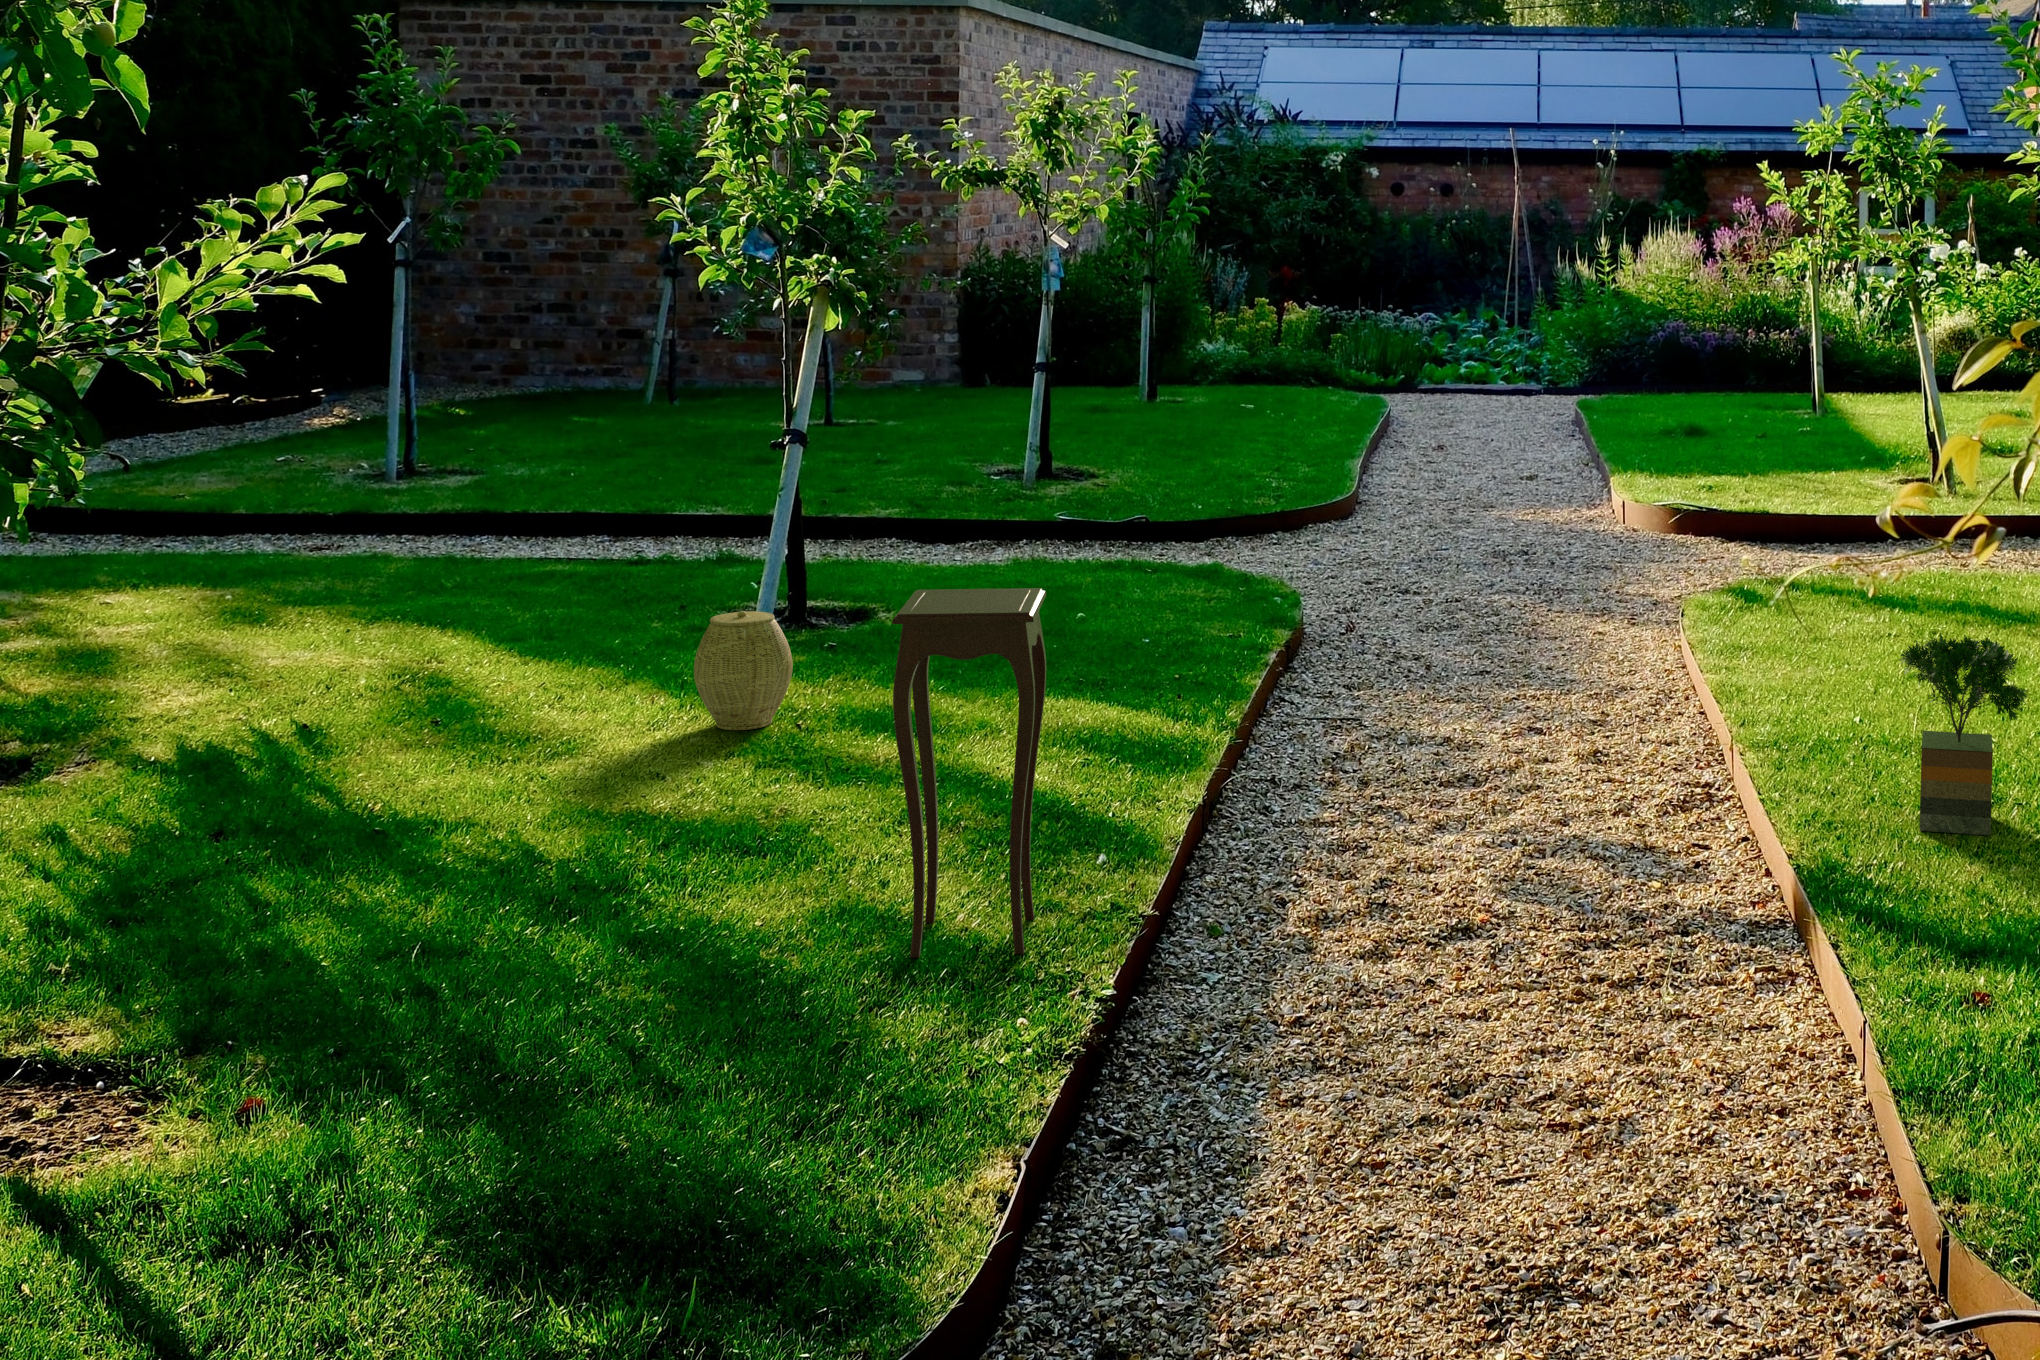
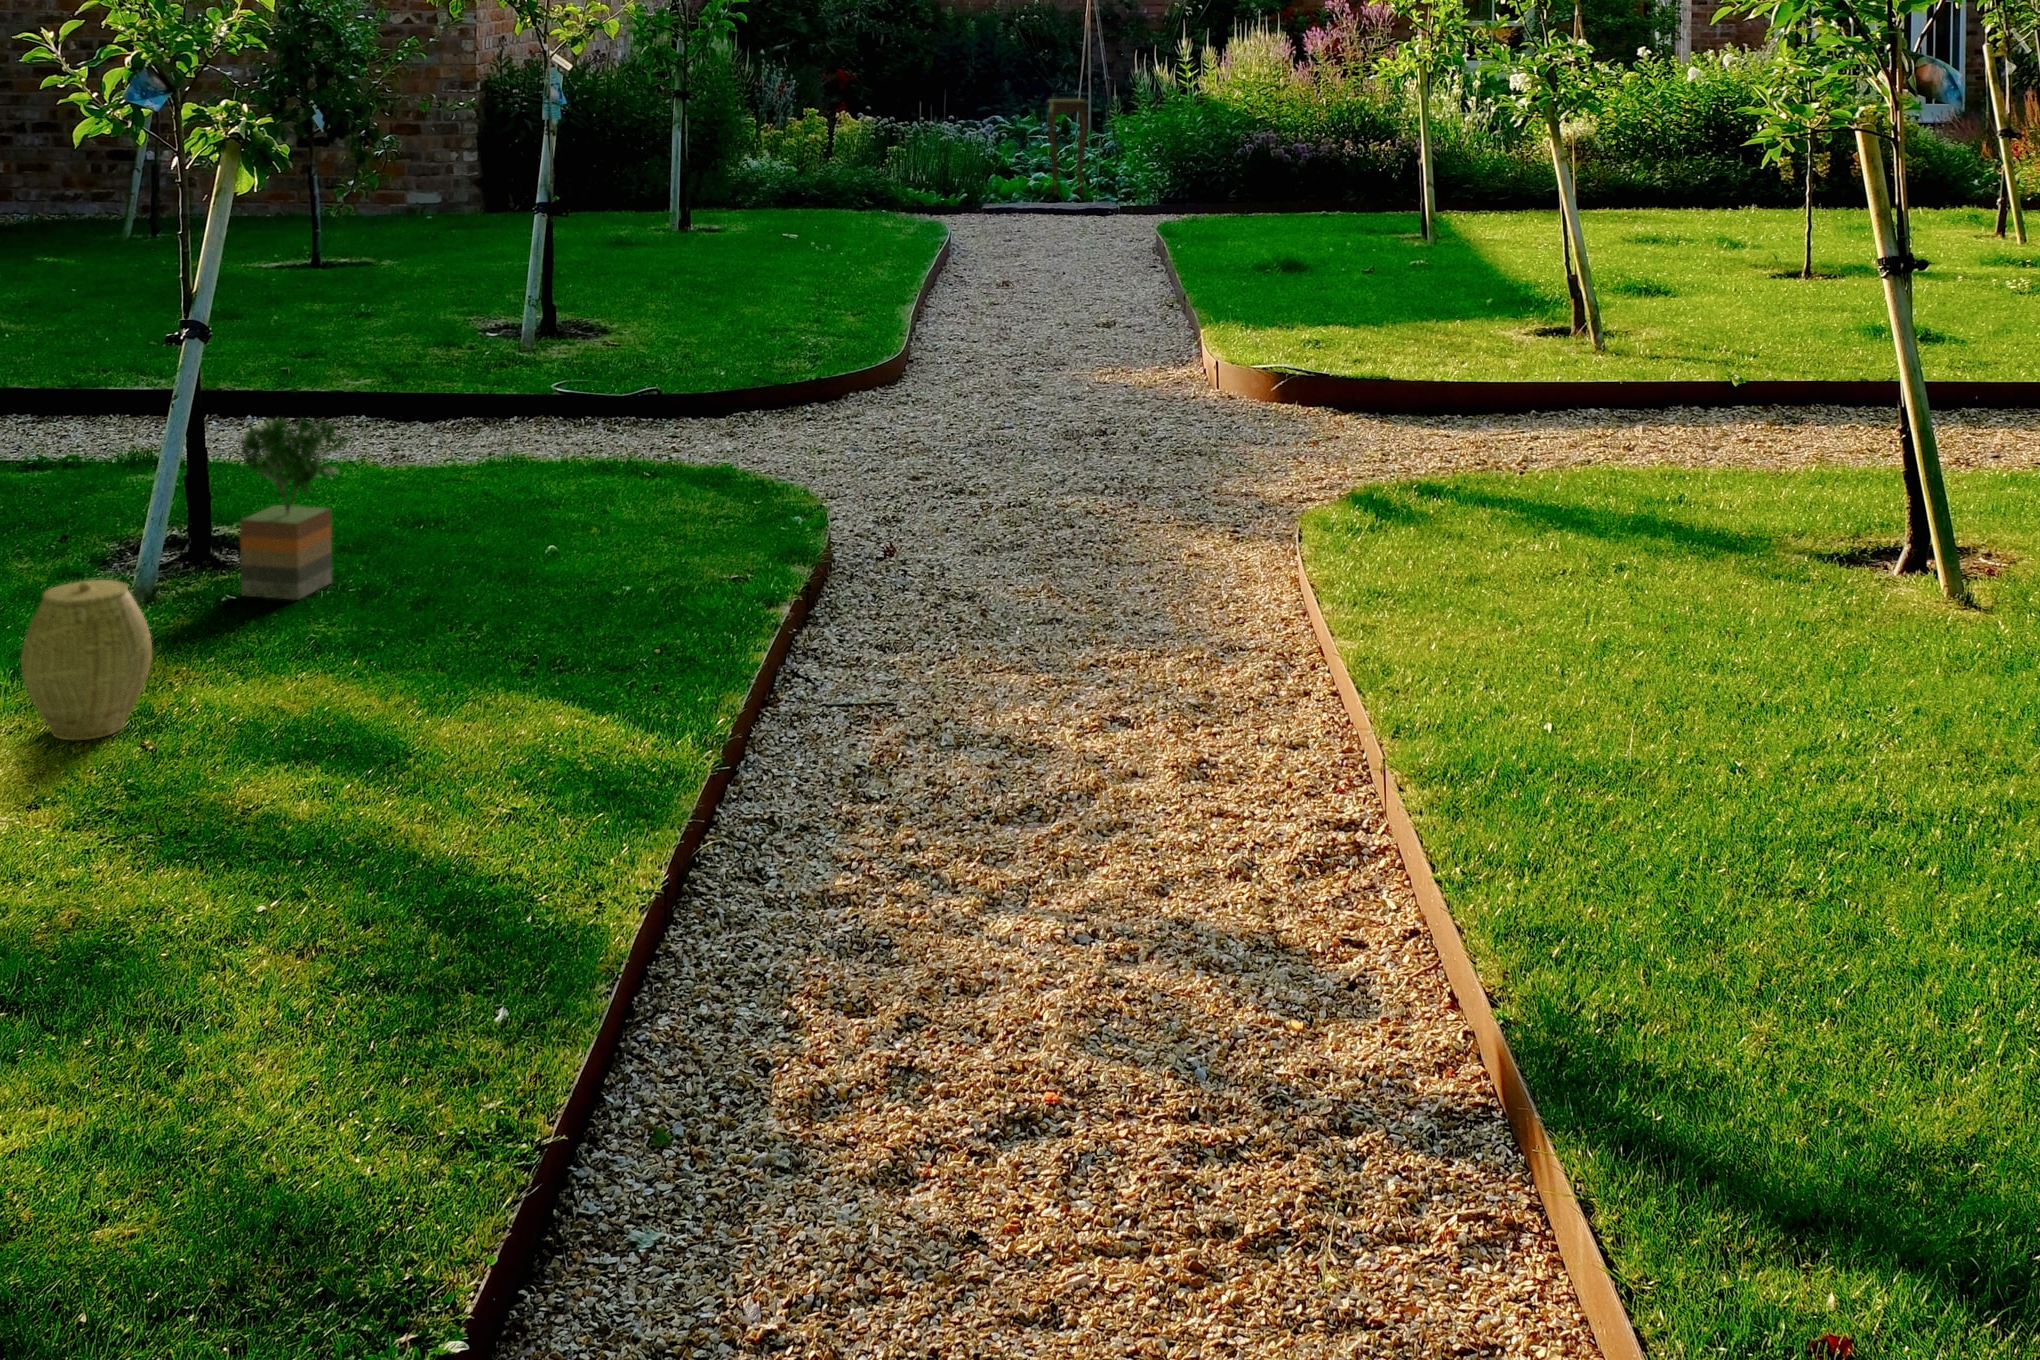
side table: present [892,588,1046,958] -> present [1048,99,1088,195]
potted tree: present [1900,634,2028,835] -> present [240,418,349,600]

